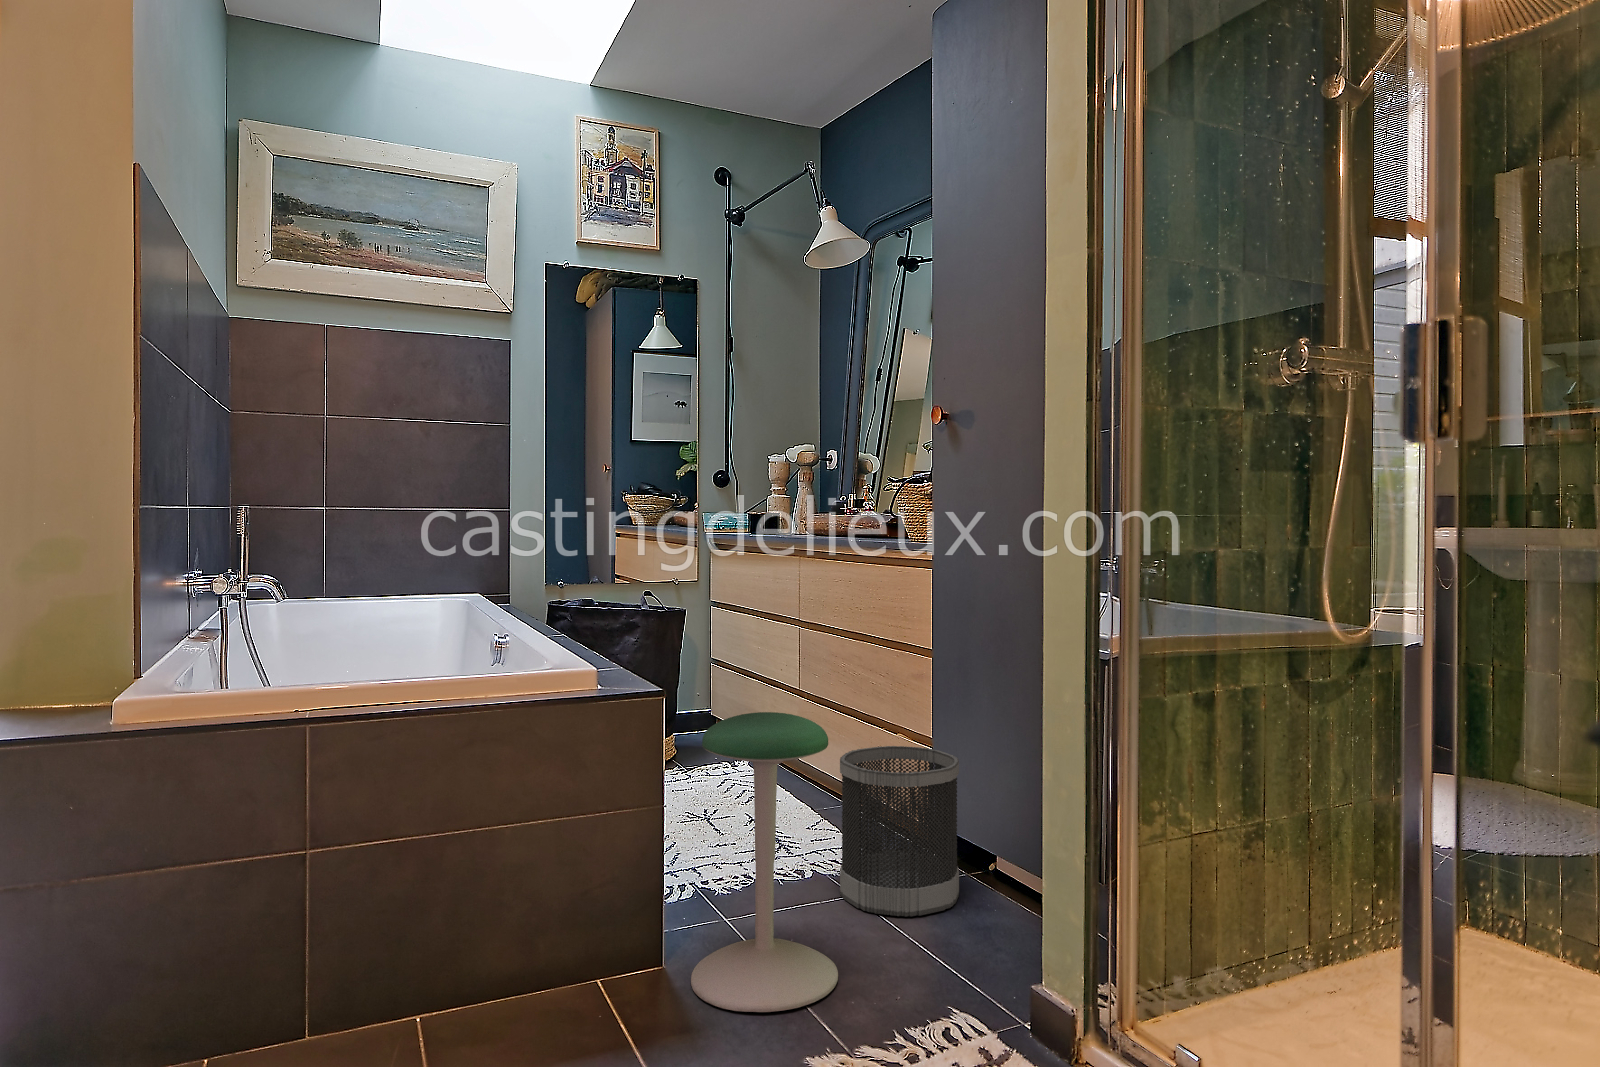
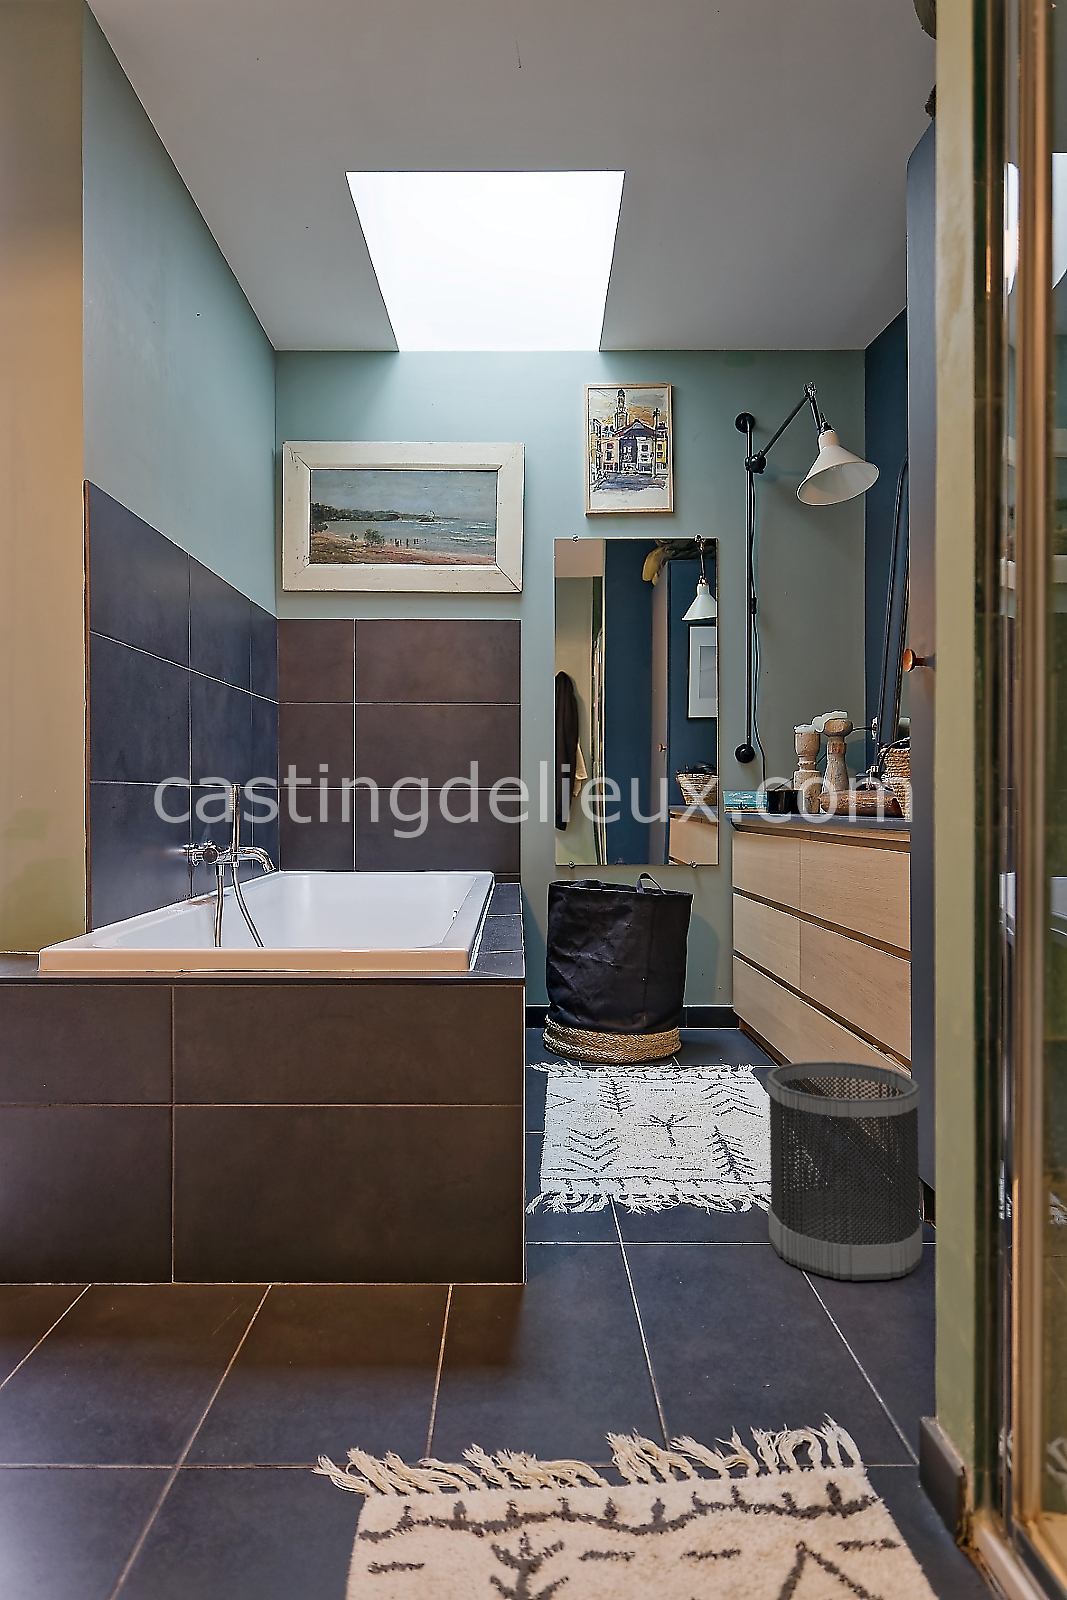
stool: present [691,712,838,1012] -> none [534,1010,710,1370]

